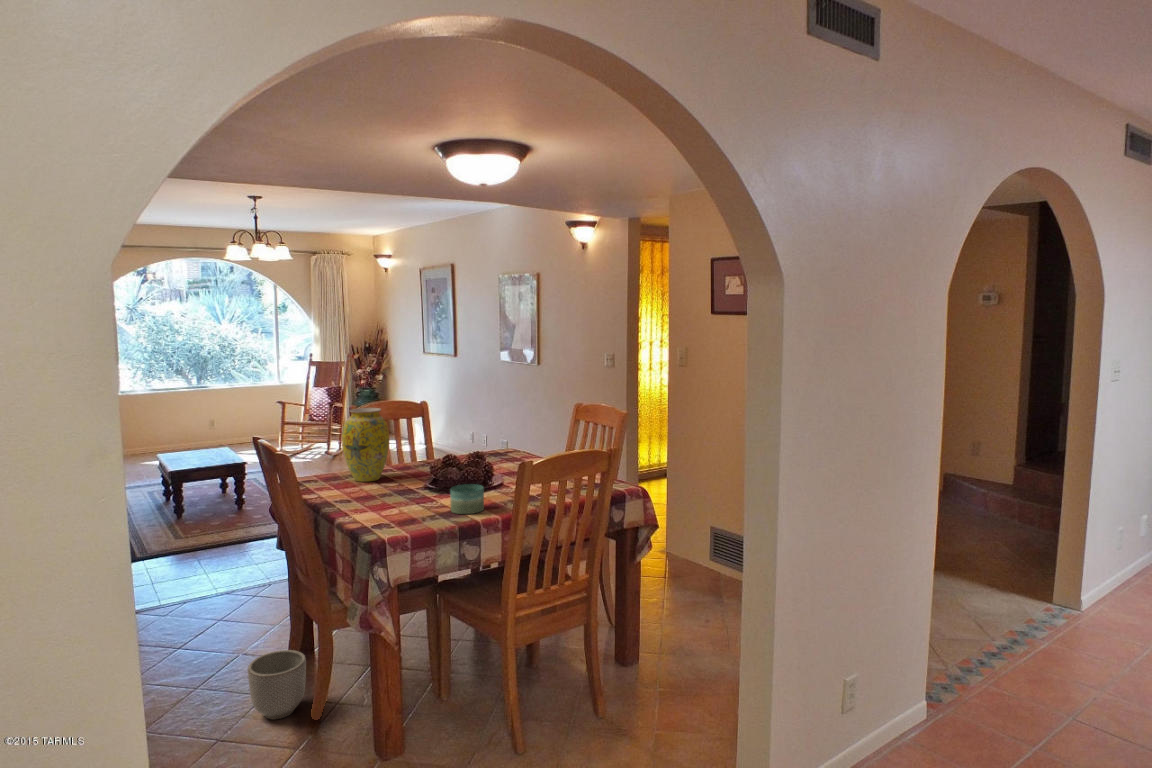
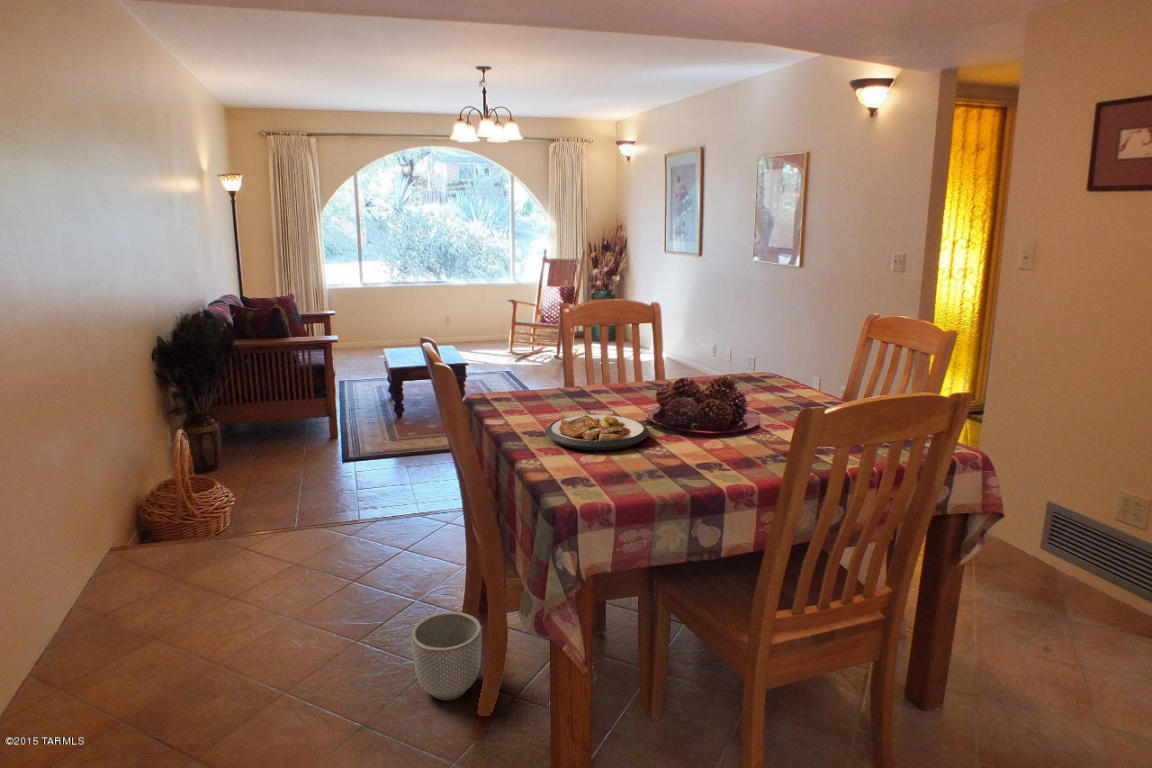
vase: present [342,408,389,482] -> none [542,306,603,405]
candle: present [450,484,484,514] -> none [680,427,732,474]
plate: none [352,485,428,508] -> present [545,415,649,451]

